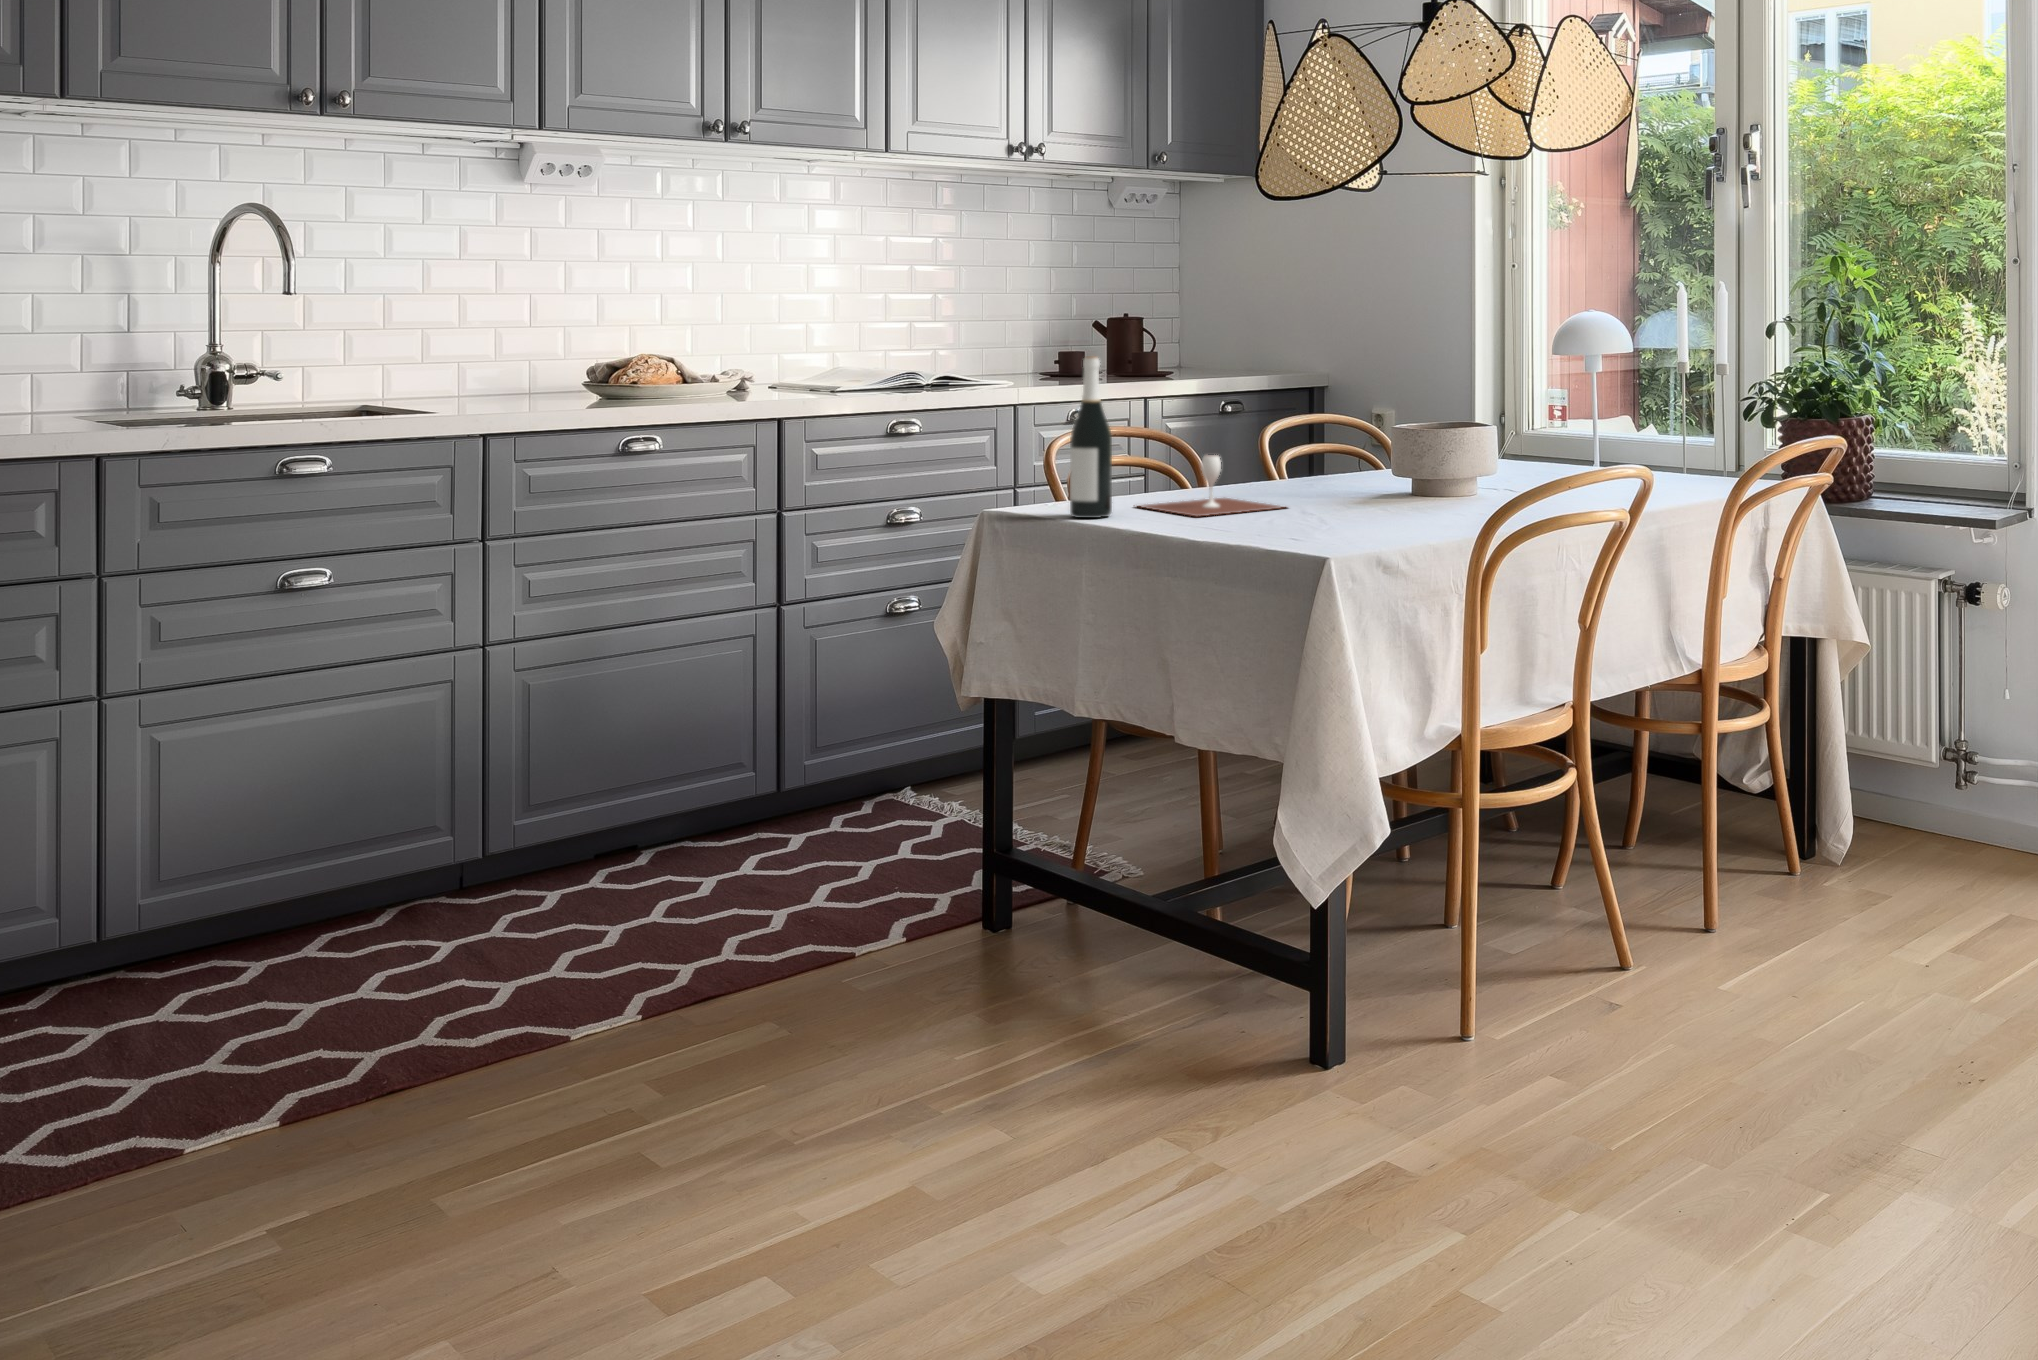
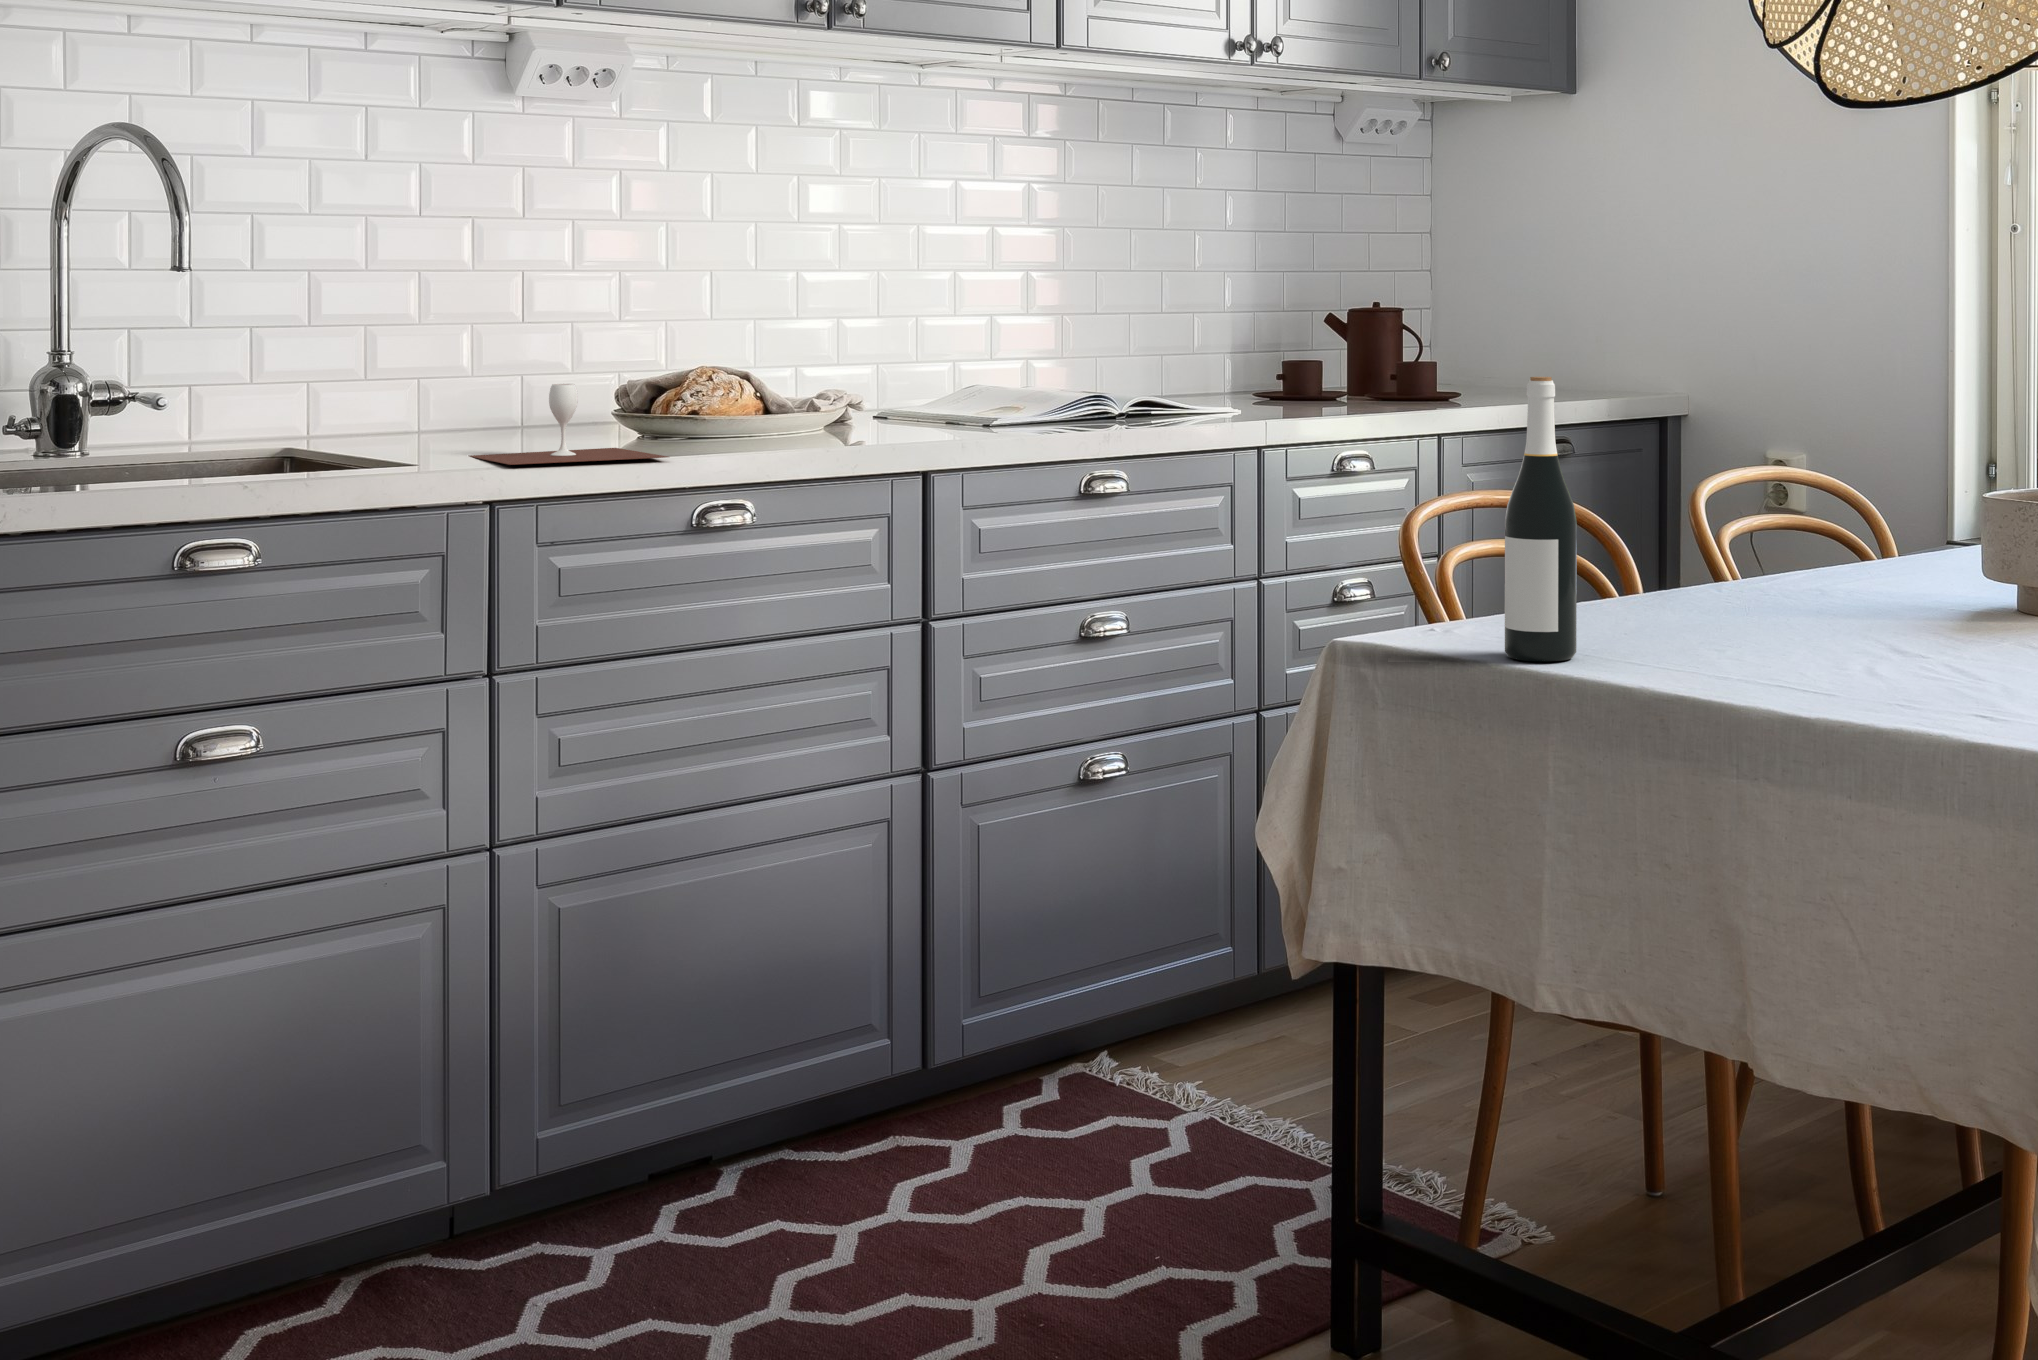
wine glass: present [1134,455,1282,516] -> present [470,384,668,465]

